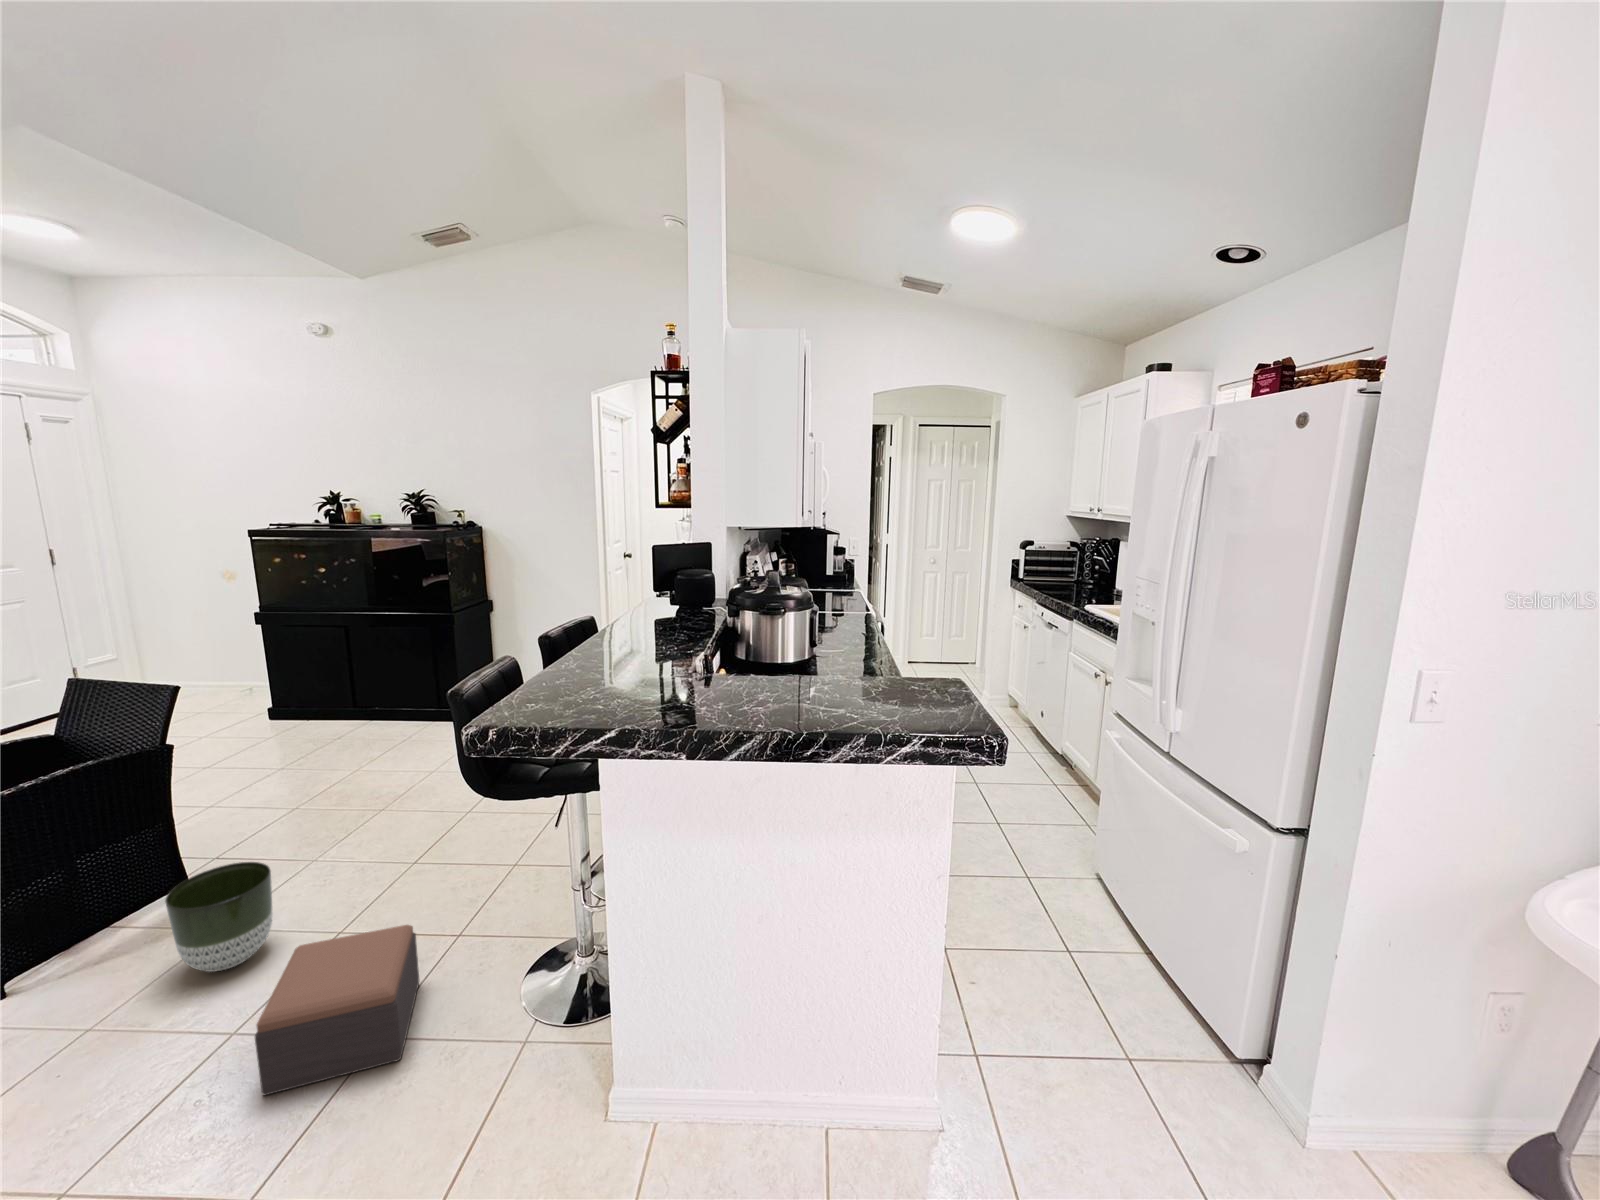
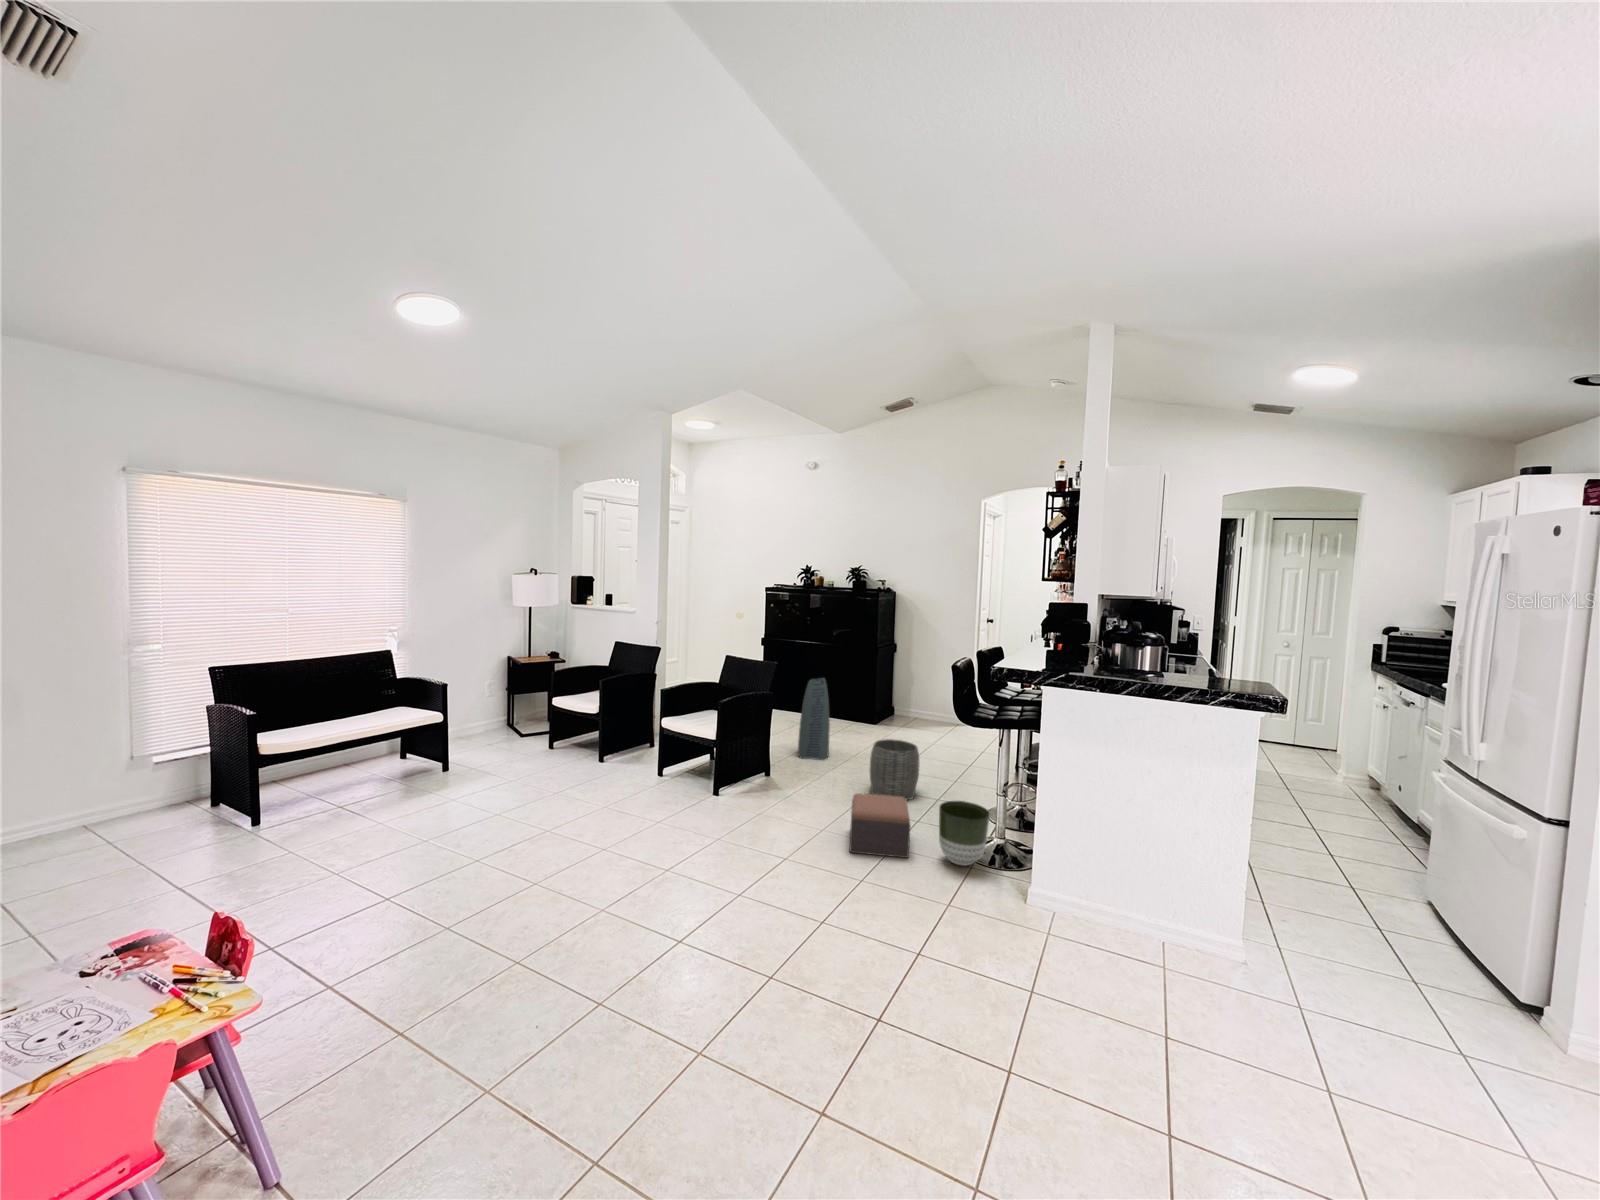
air purifier: none [283,682,352,823] -> present [798,678,830,760]
woven basket: none [387,778,480,890] -> present [870,739,919,800]
planter: present [165,862,273,972] -> present [939,801,990,866]

